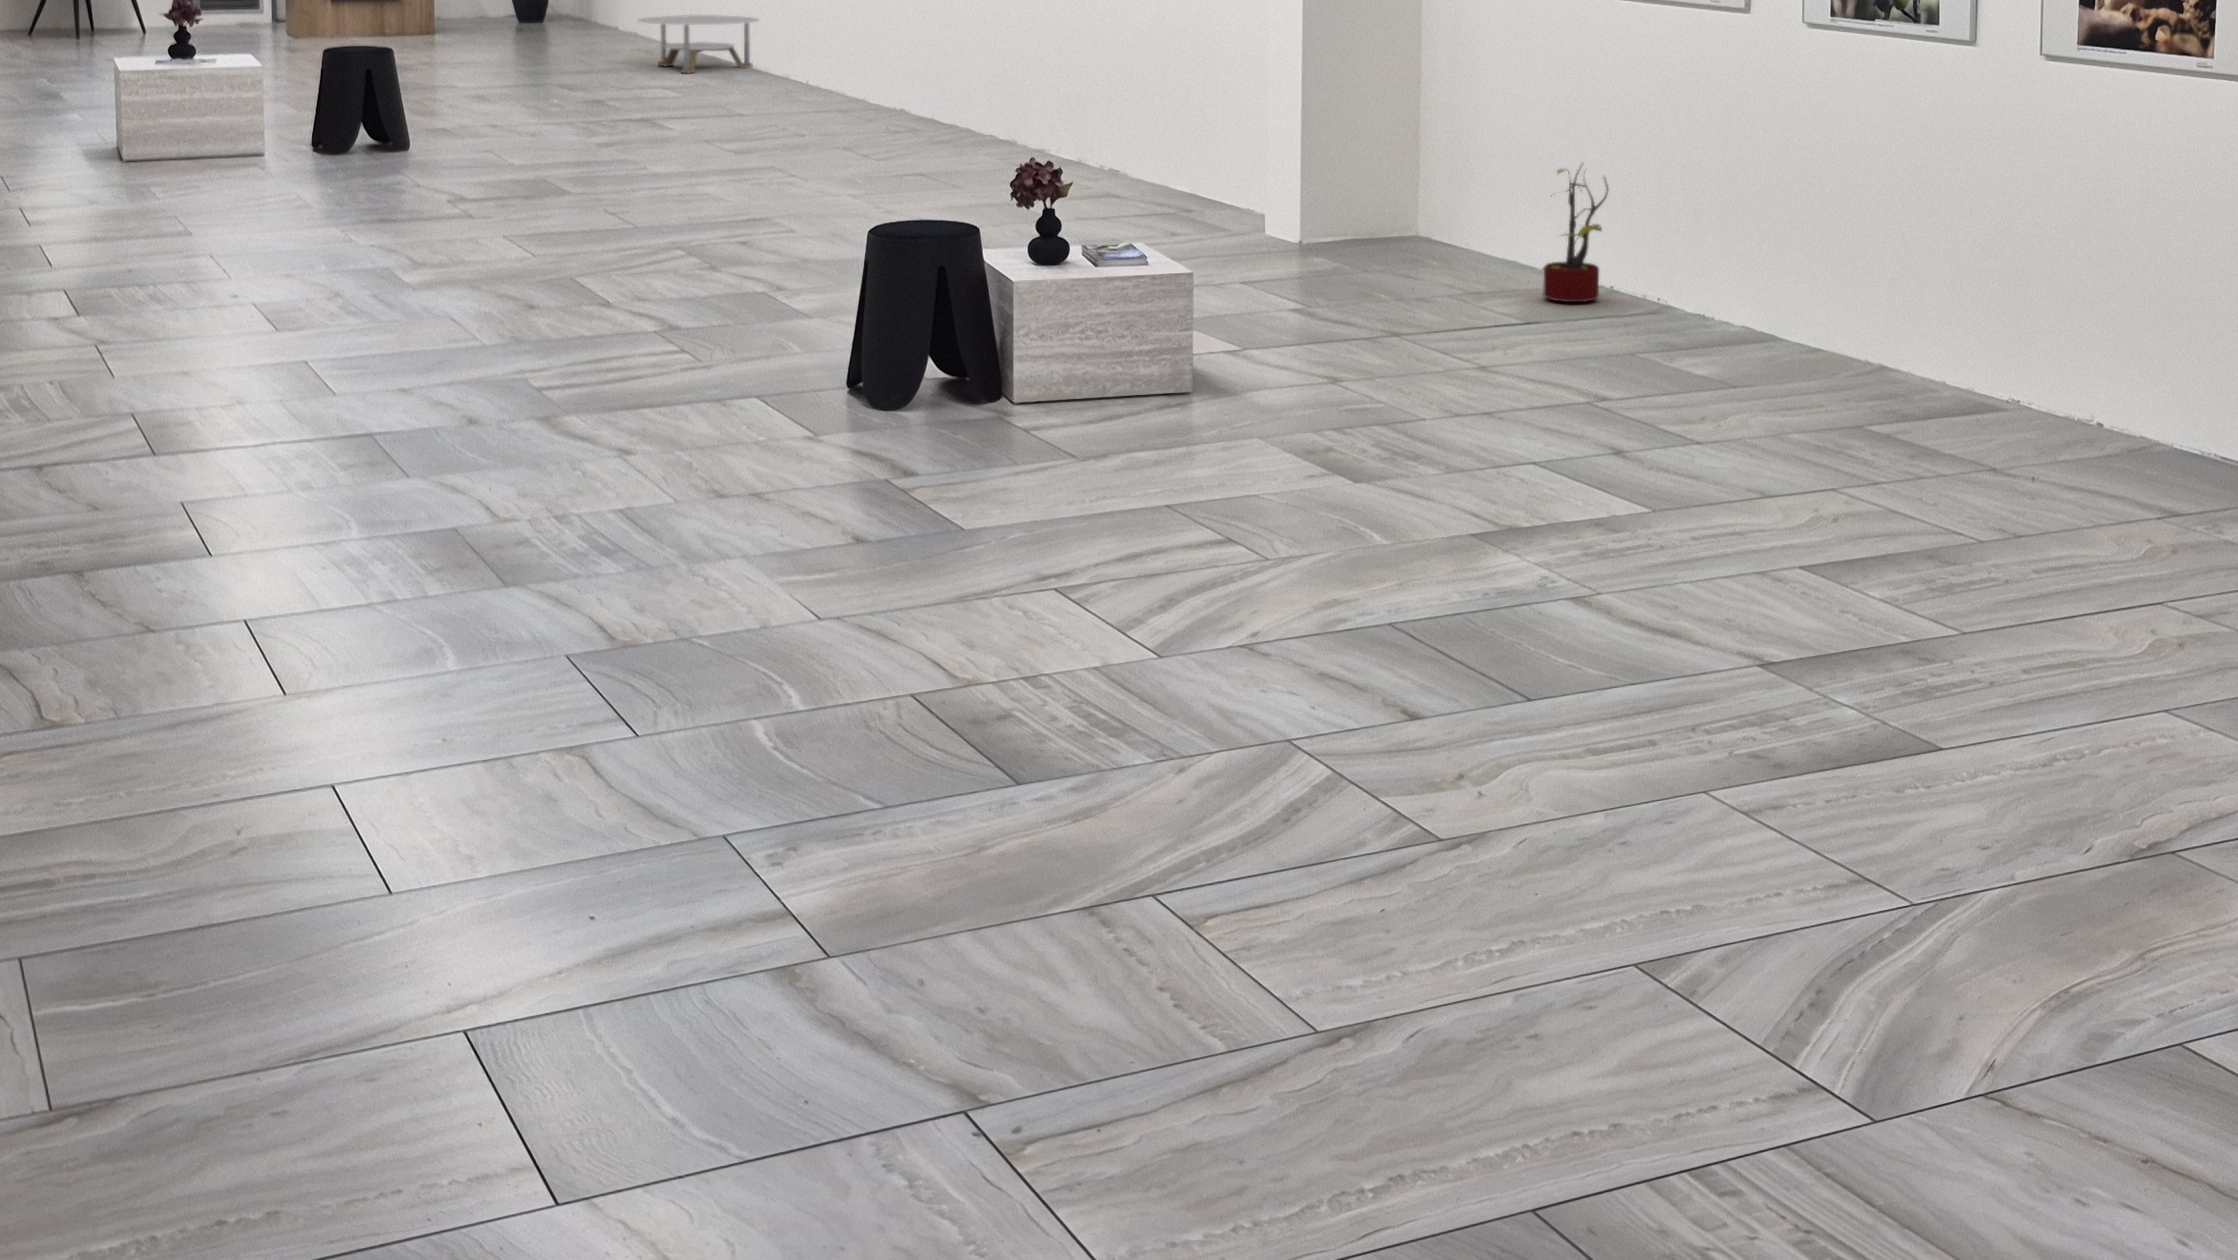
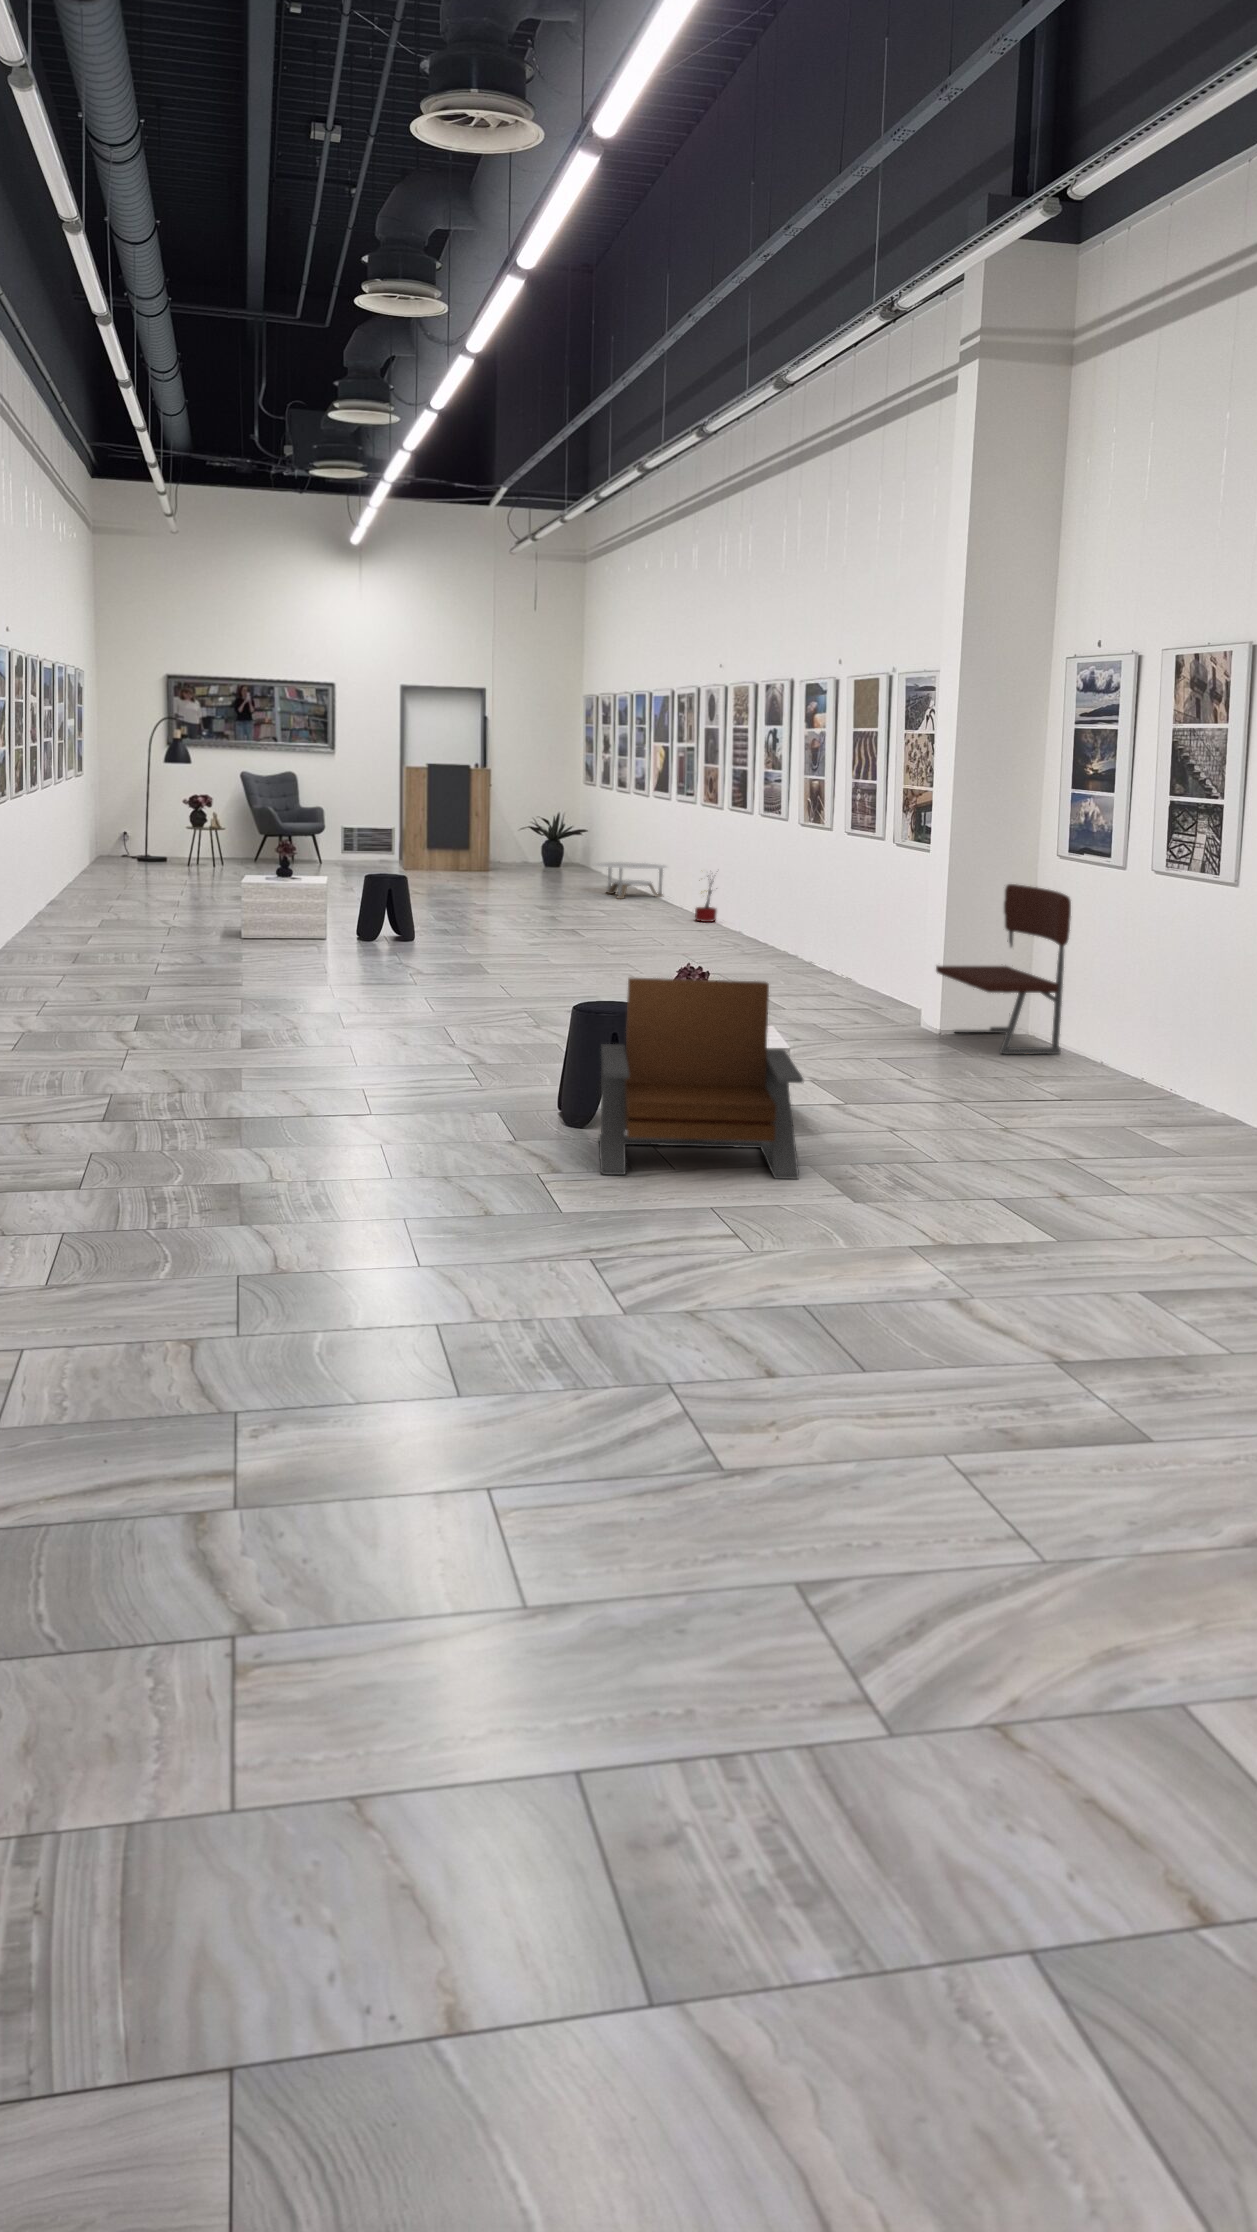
bench: none [1293,24,1492,268] -> present [936,884,1071,1054]
decorative plant: present [1544,169,1608,302] -> present [695,879,717,922]
lounge chair: none [934,179,1250,465] -> present [599,978,803,1180]

